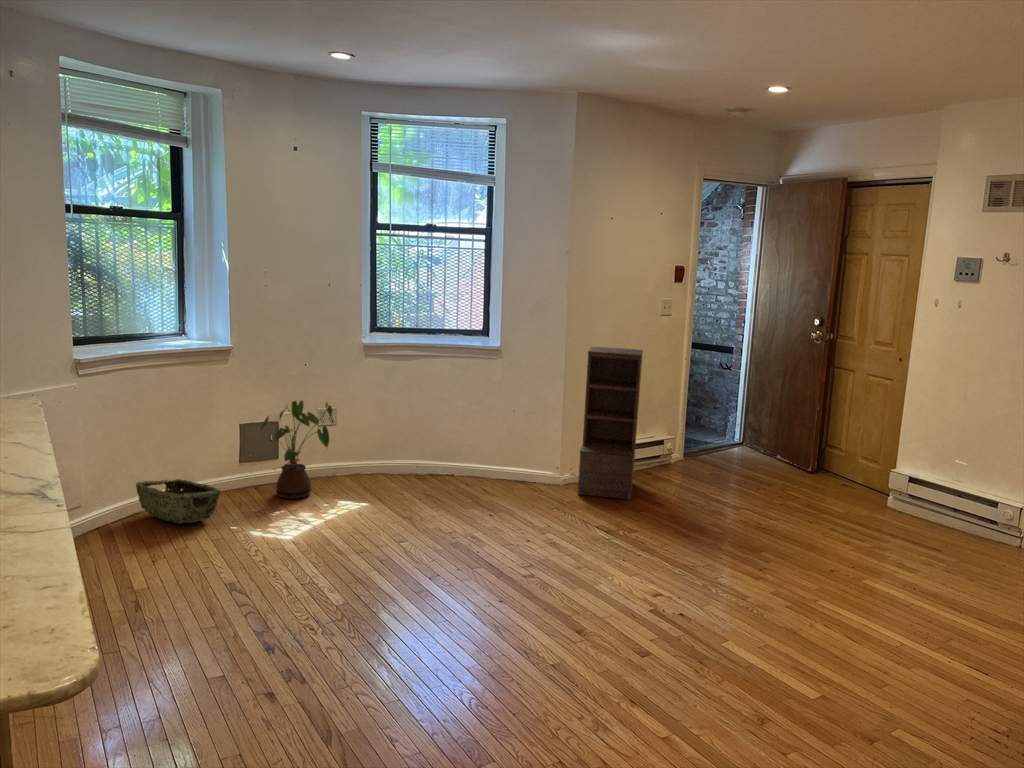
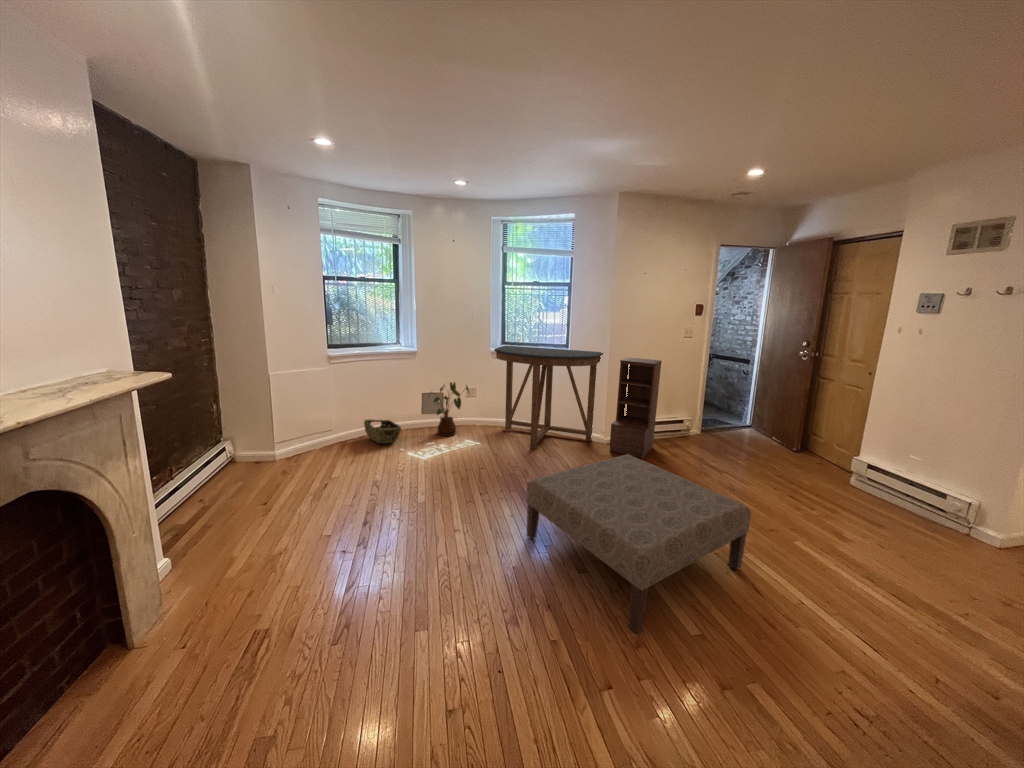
console table: none [380,332,558,504] -> present [494,346,603,449]
ottoman: none [544,489,833,709] -> present [527,454,751,633]

